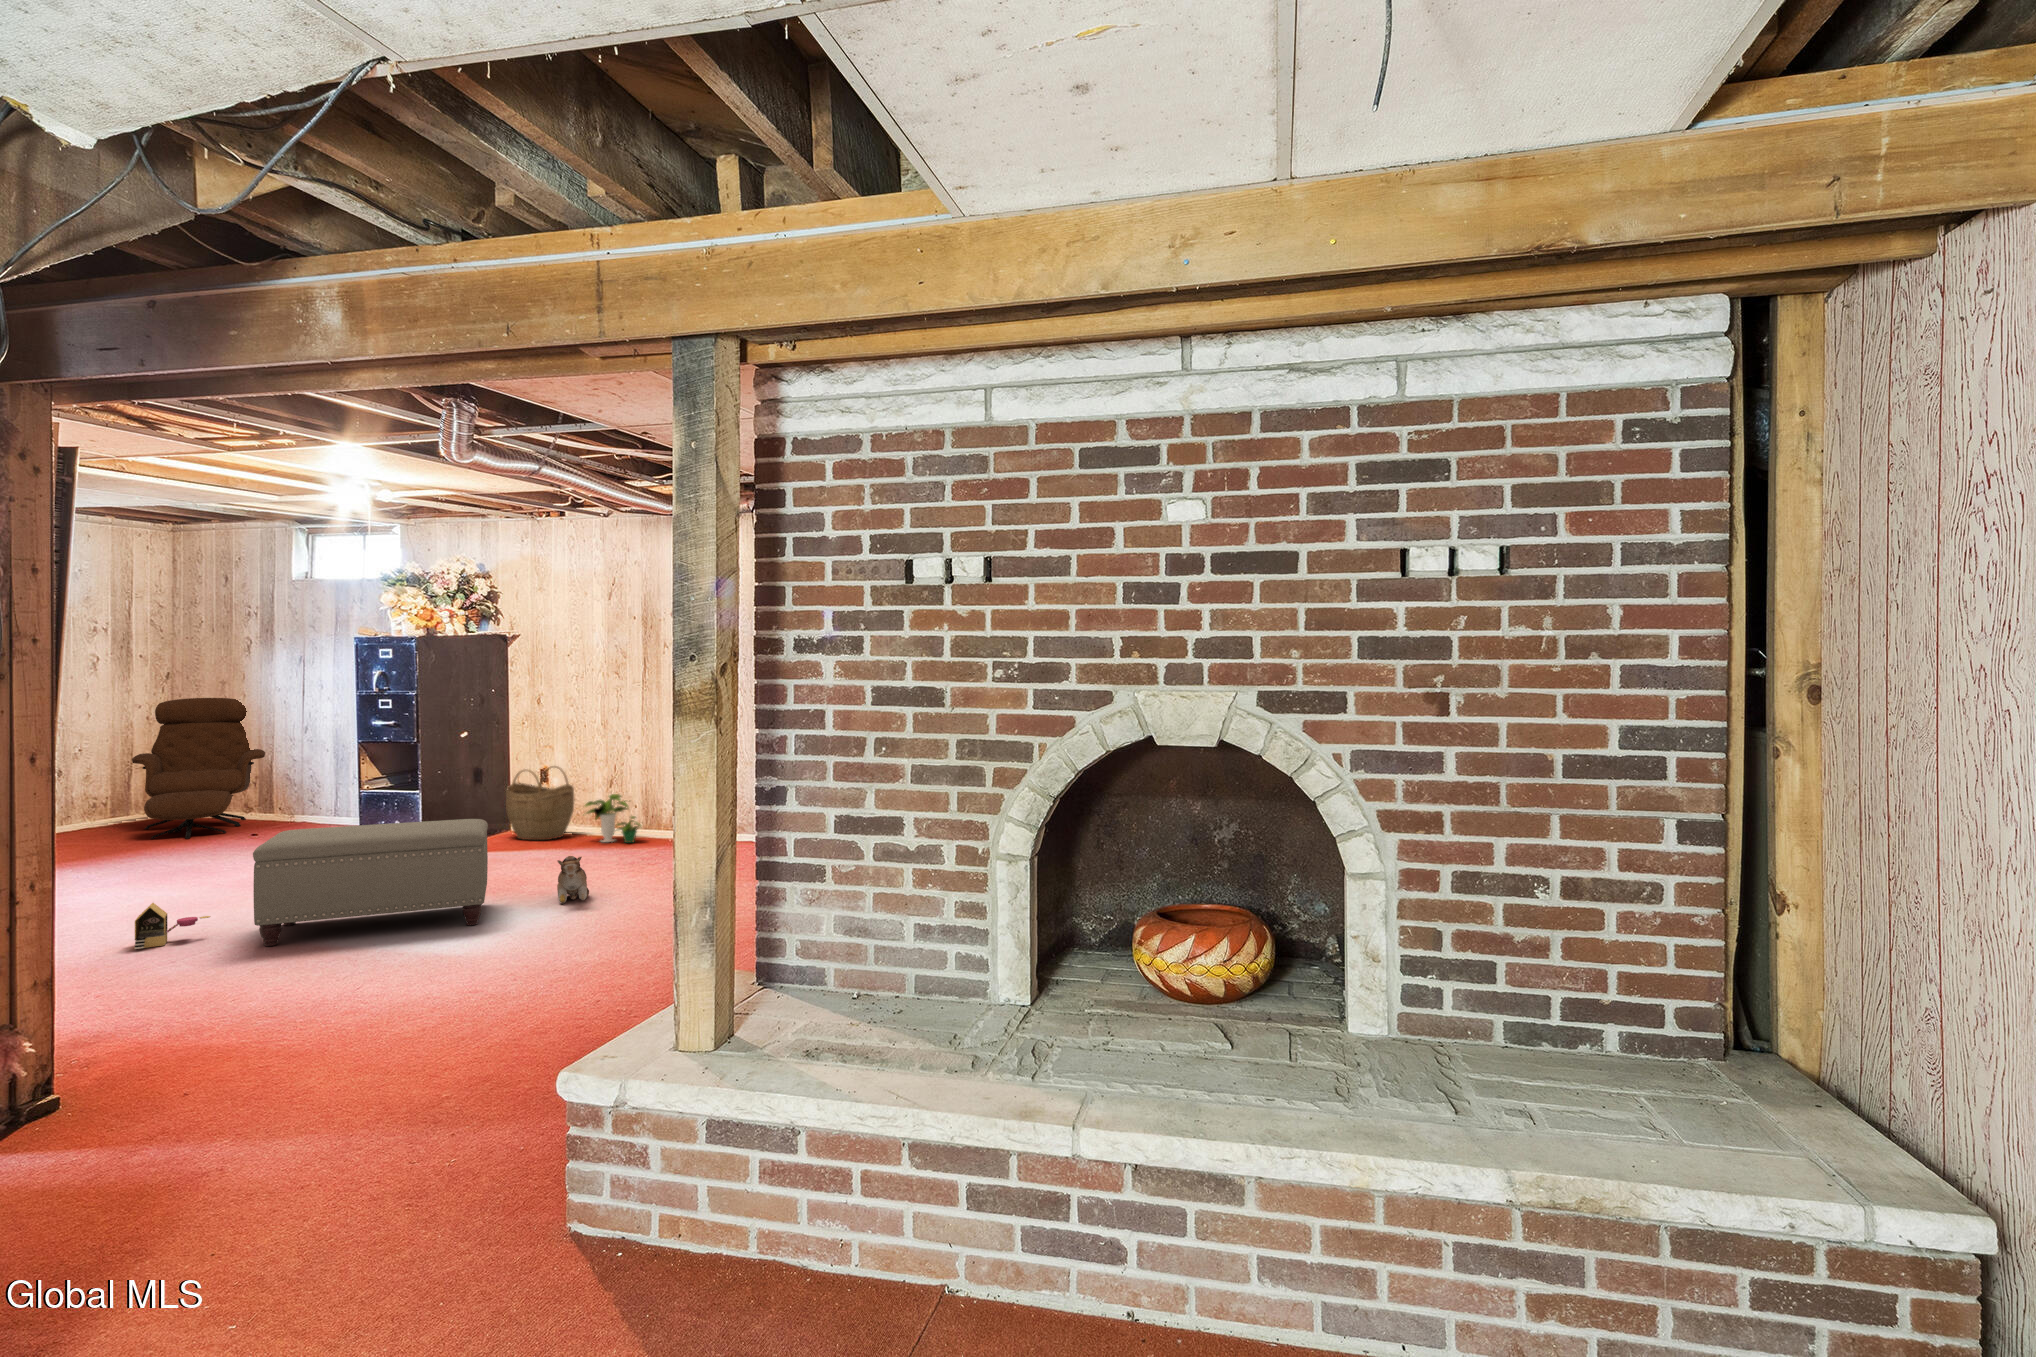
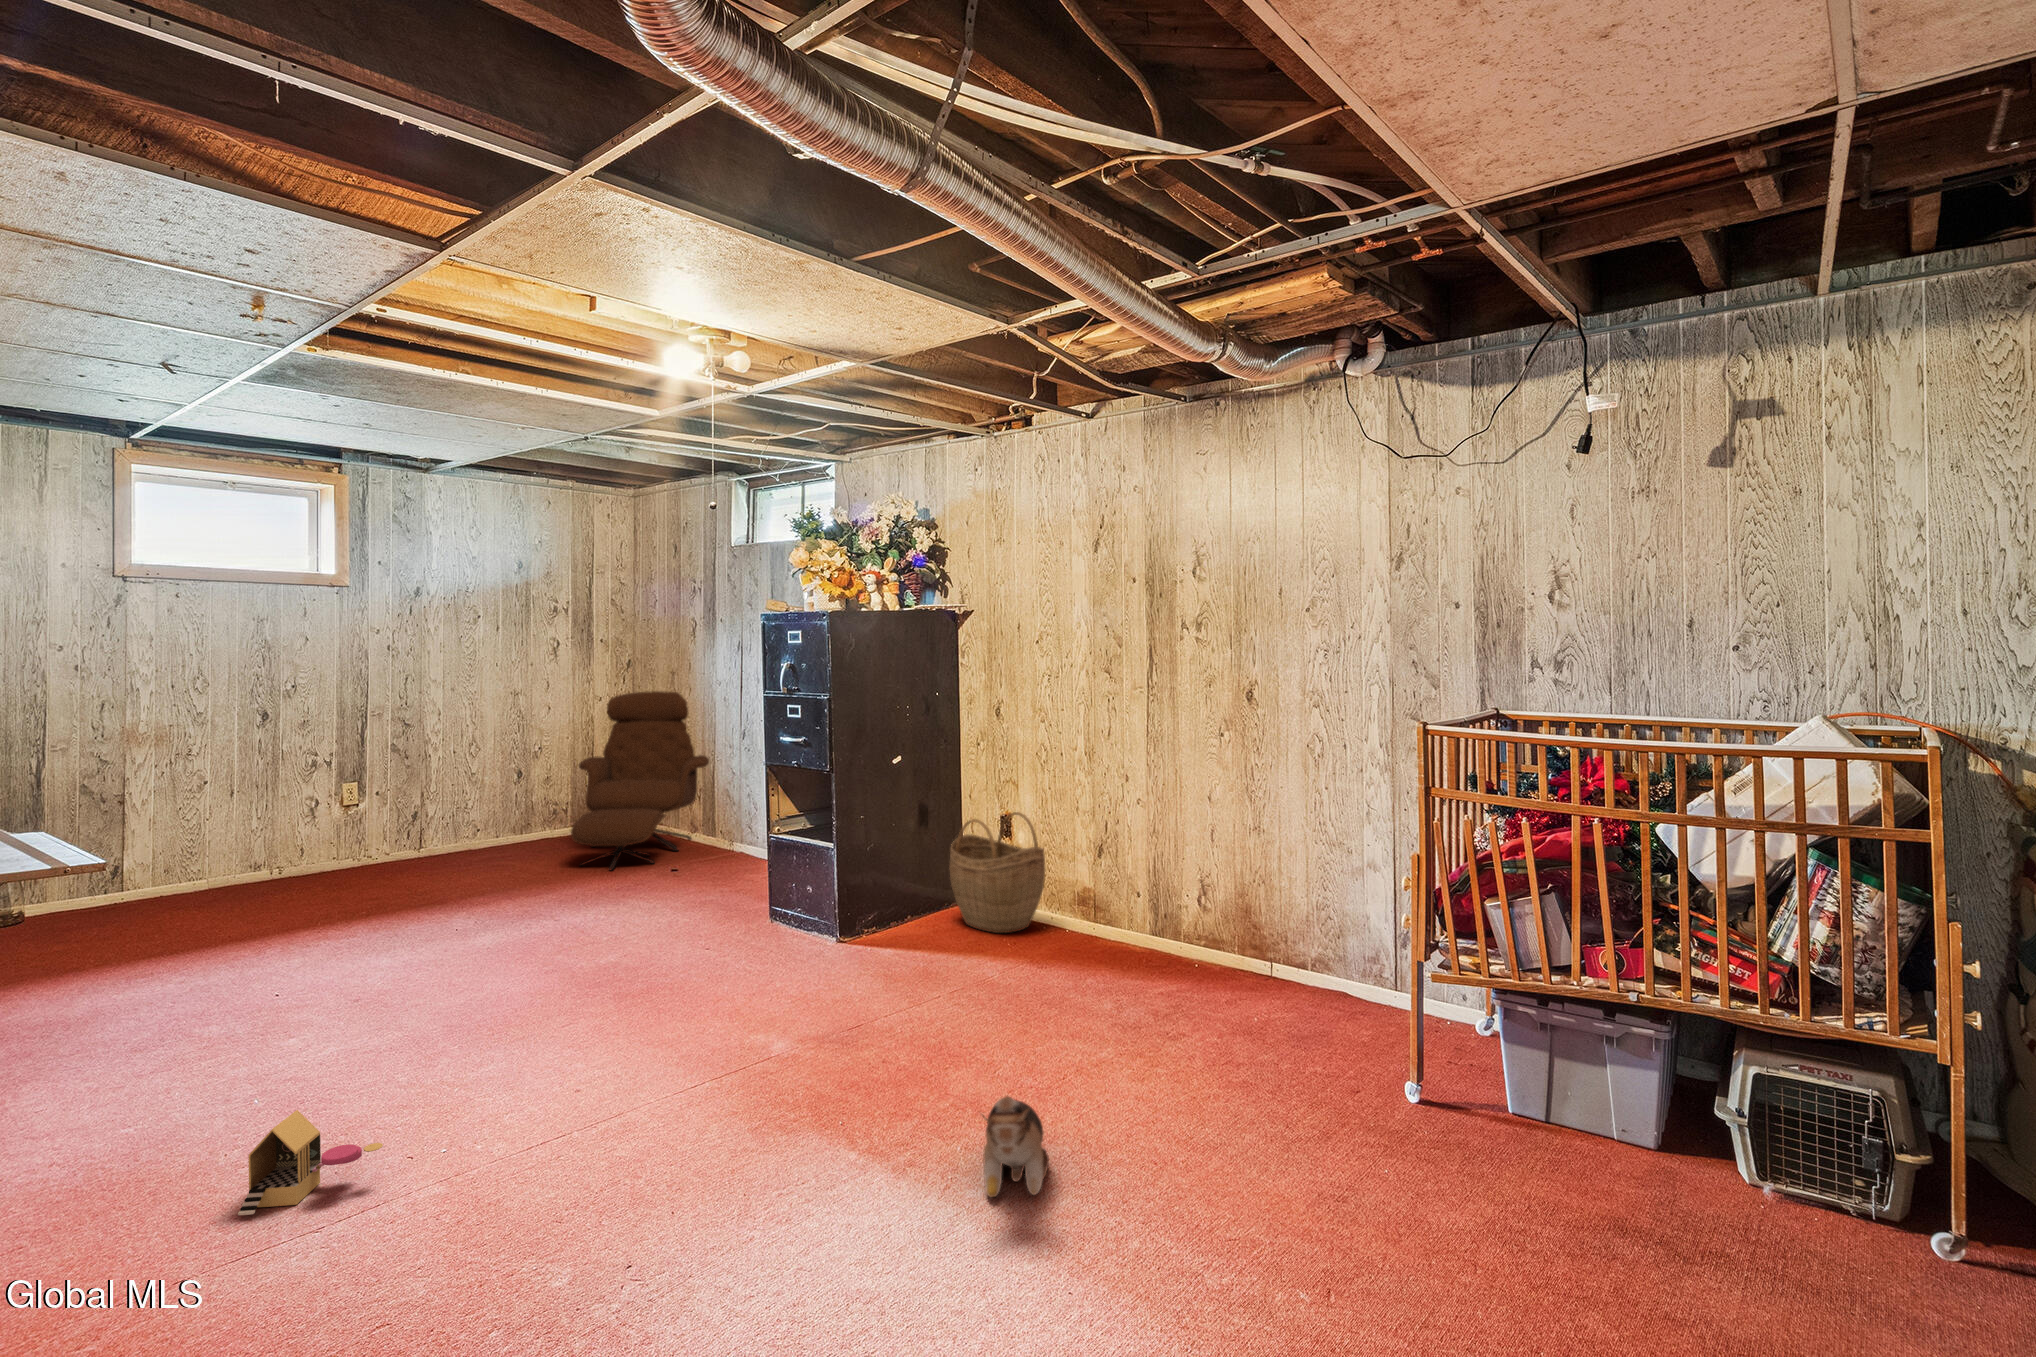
potted plant: present [585,794,641,843] -> none [1054,870,1151,961]
ottoman: present [253,819,488,946] -> none [377,981,857,1270]

